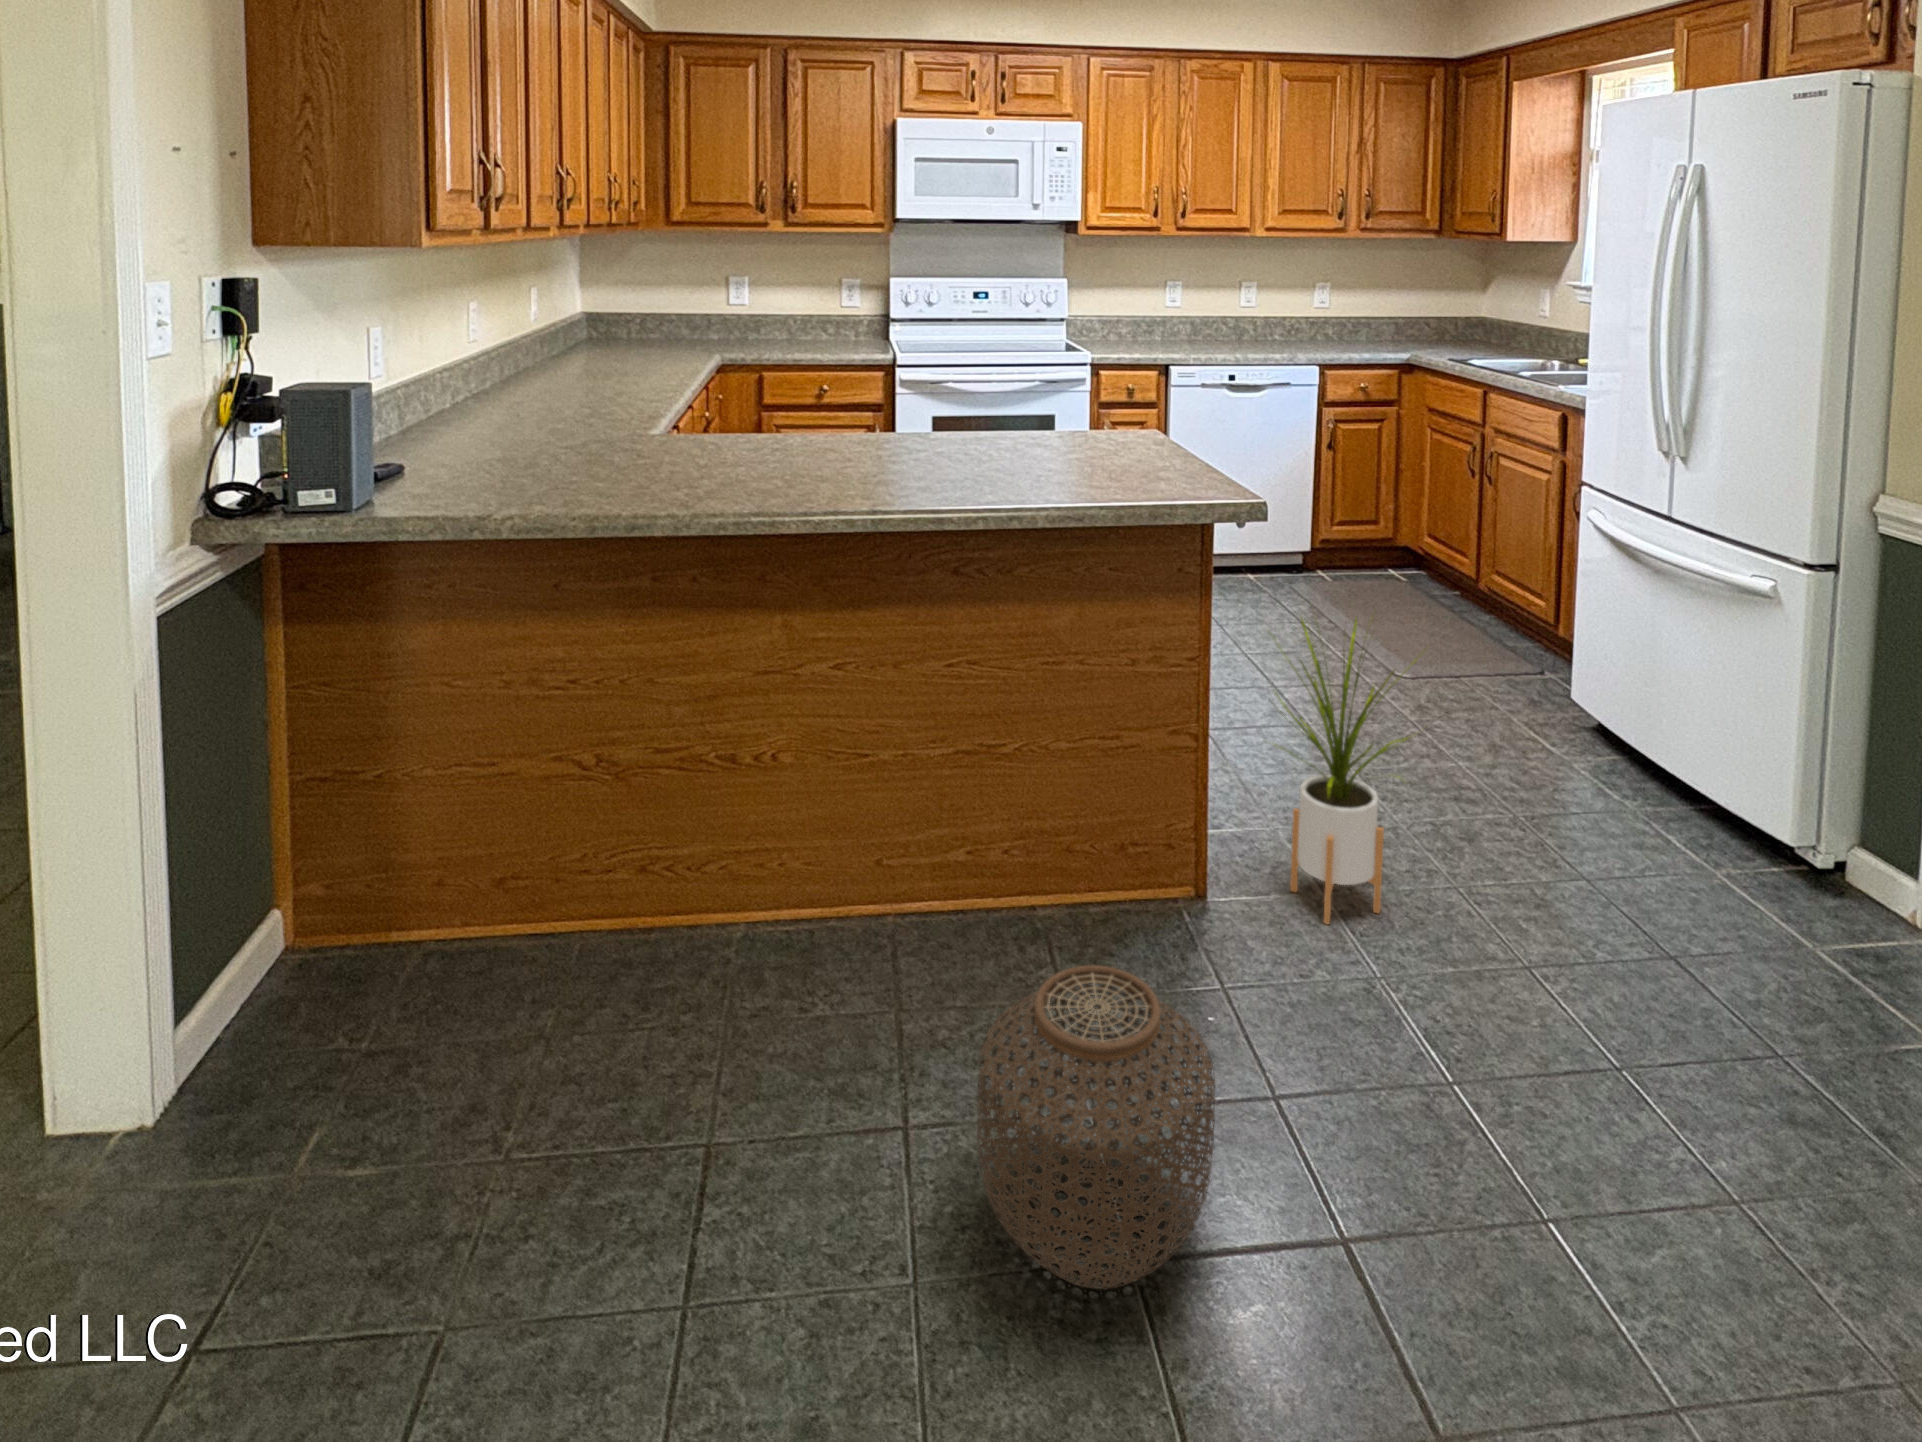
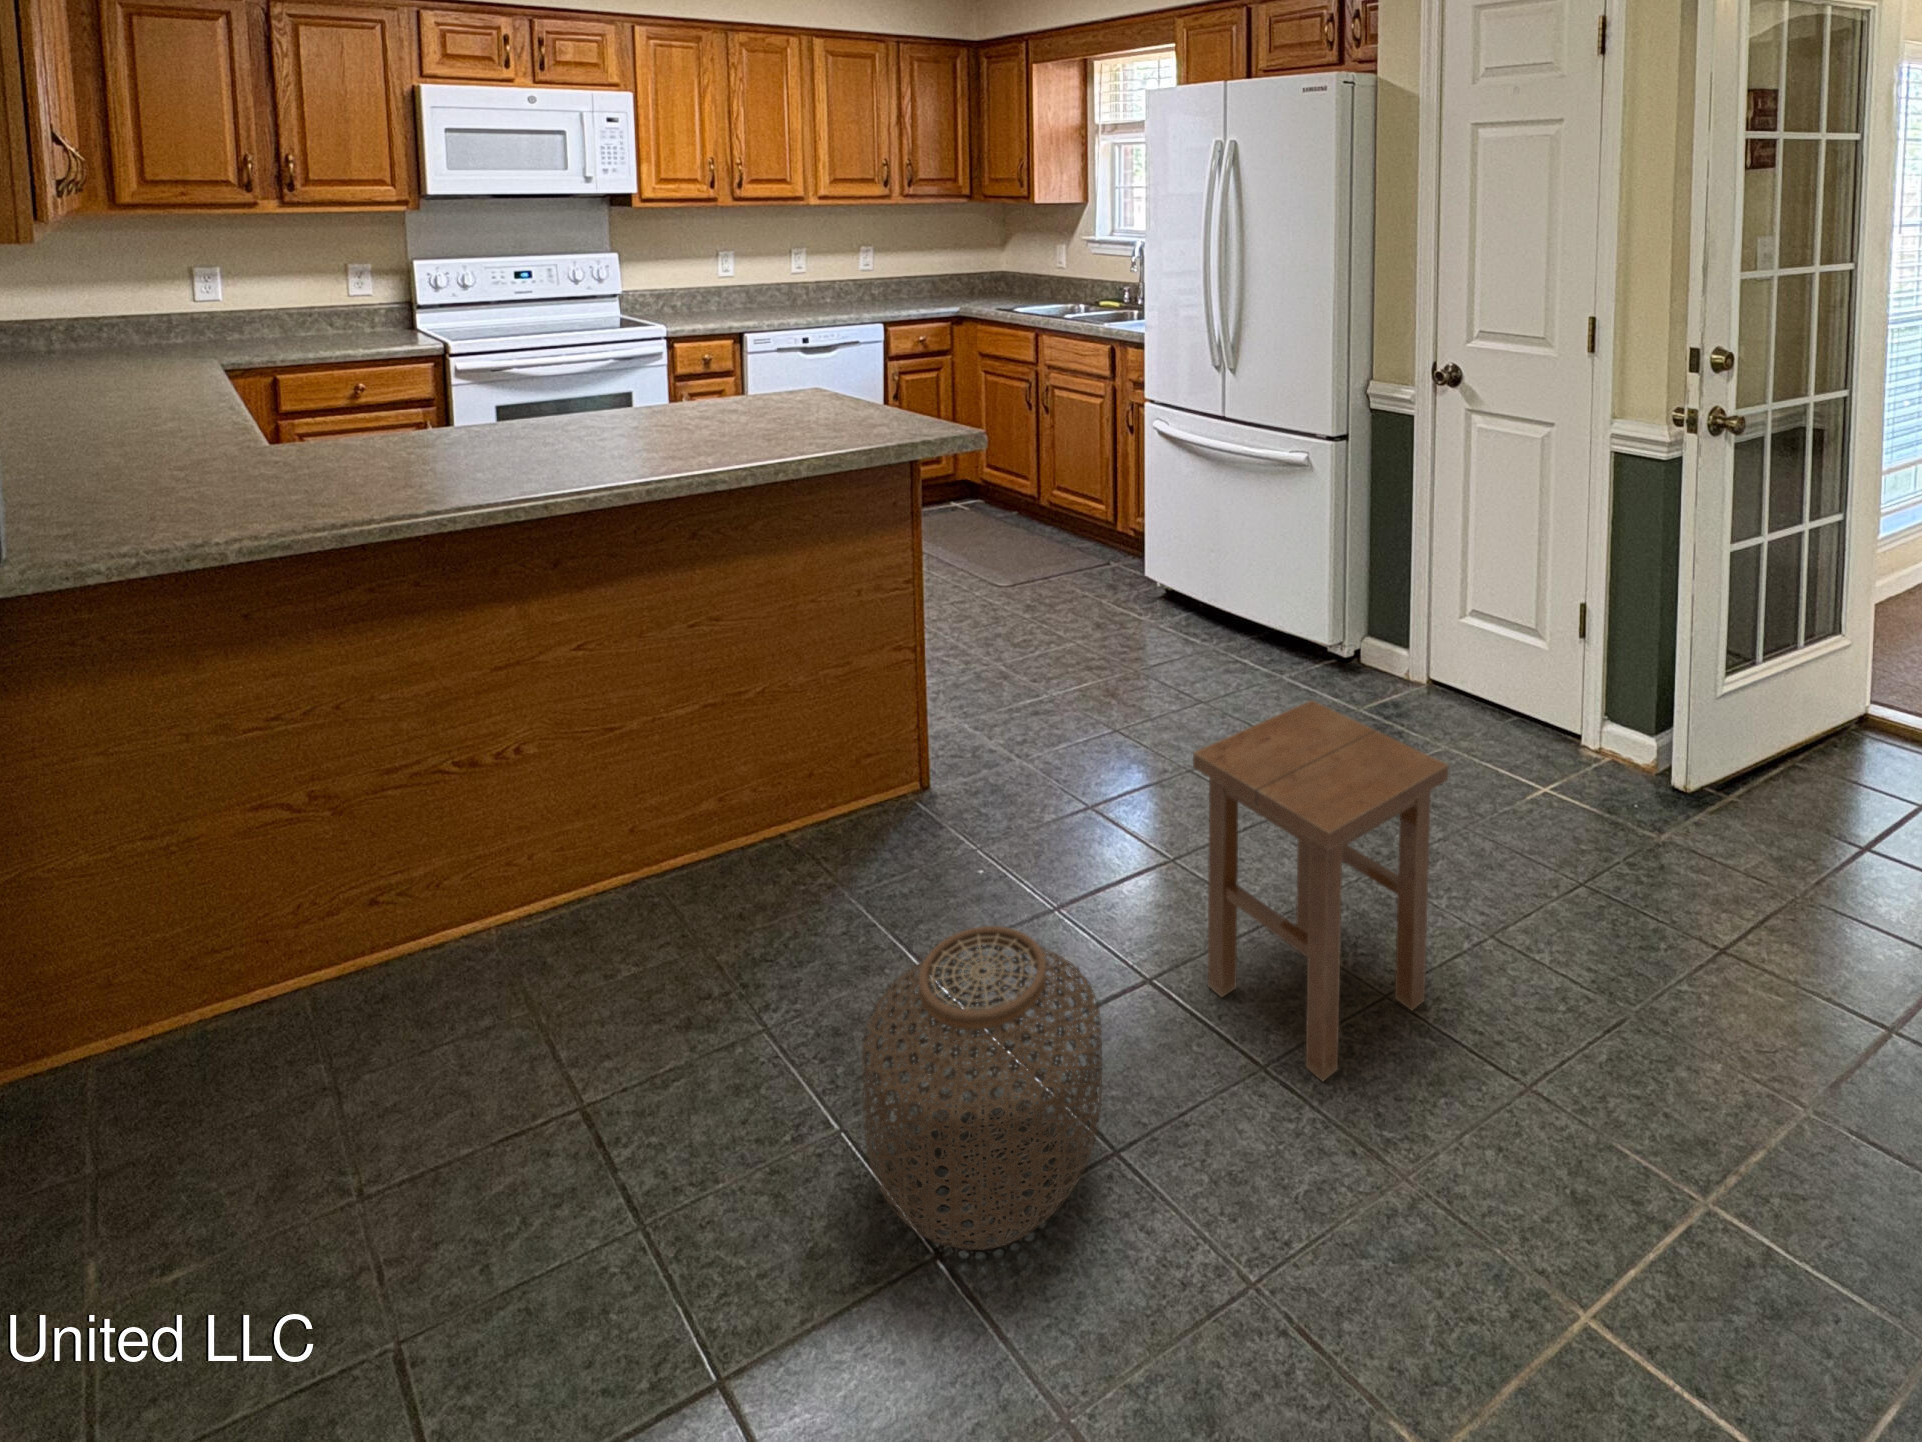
house plant: present [1273,619,1416,924] -> none [974,529,1121,817]
stool: none [1408,873,1744,1328] -> present [1193,700,1448,1081]

